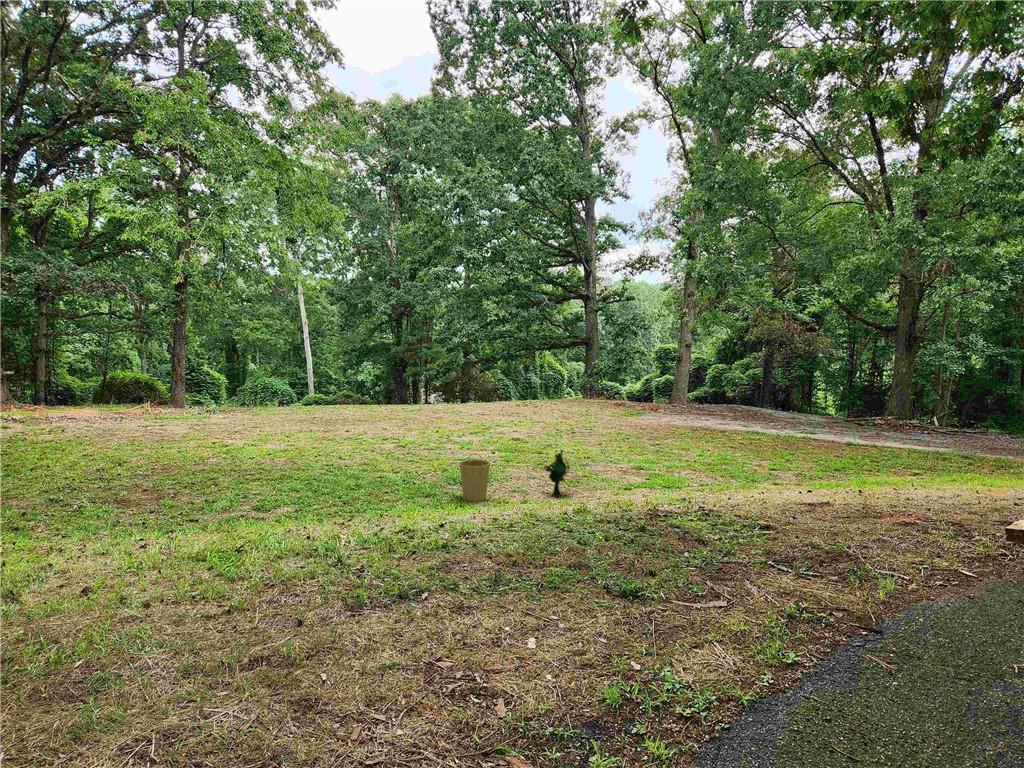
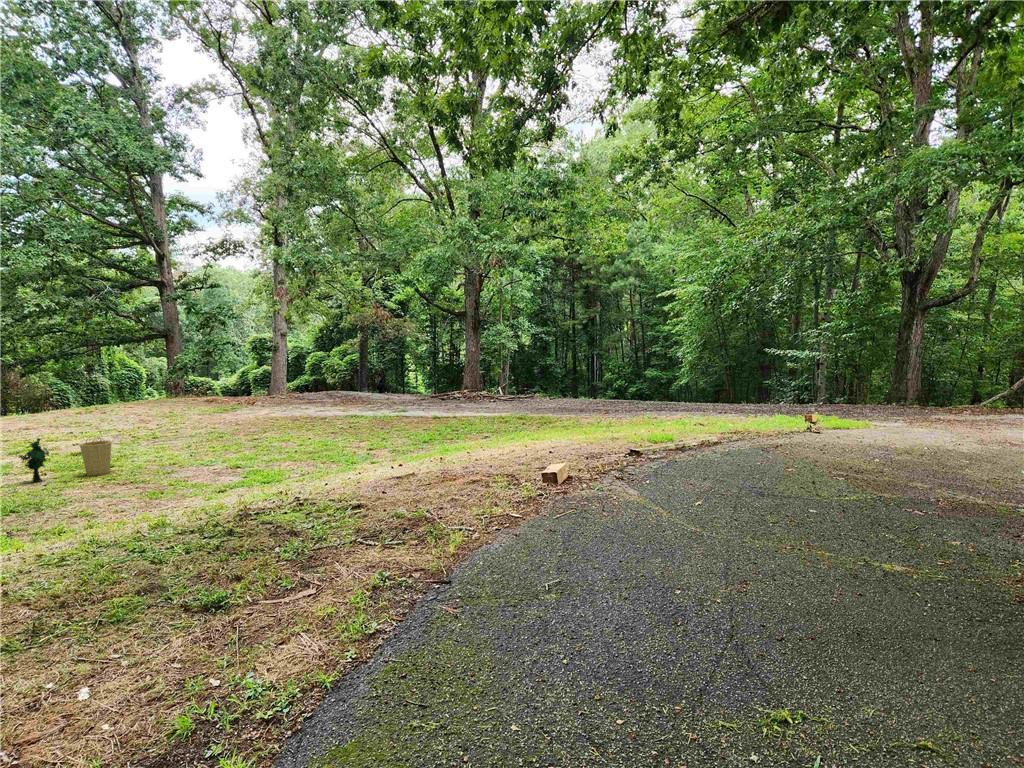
decorative plant: present [544,450,570,497] -> present [19,438,49,482]

